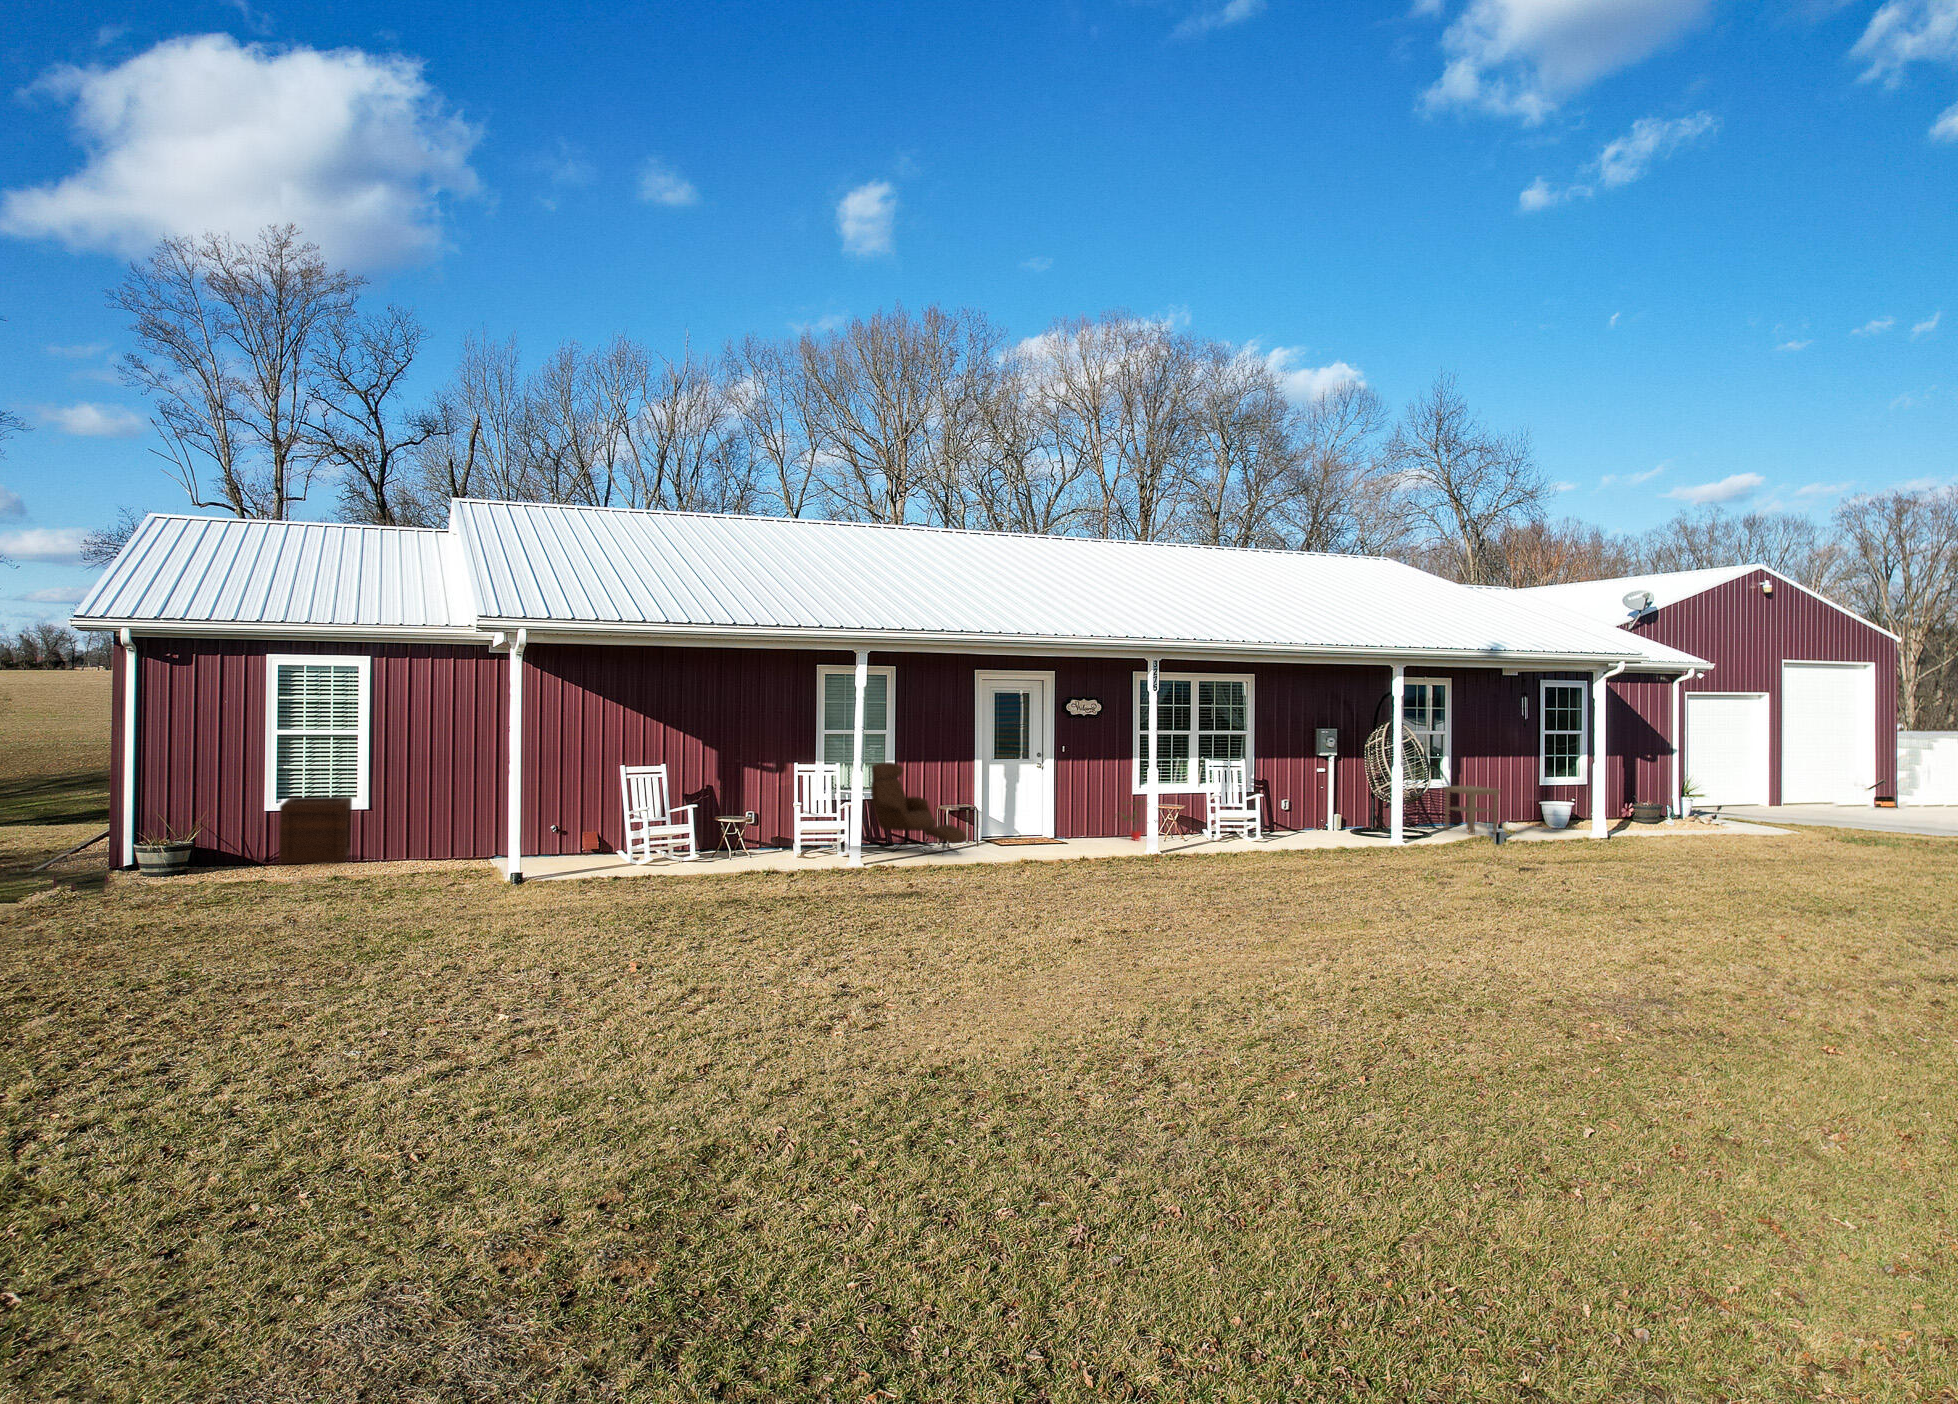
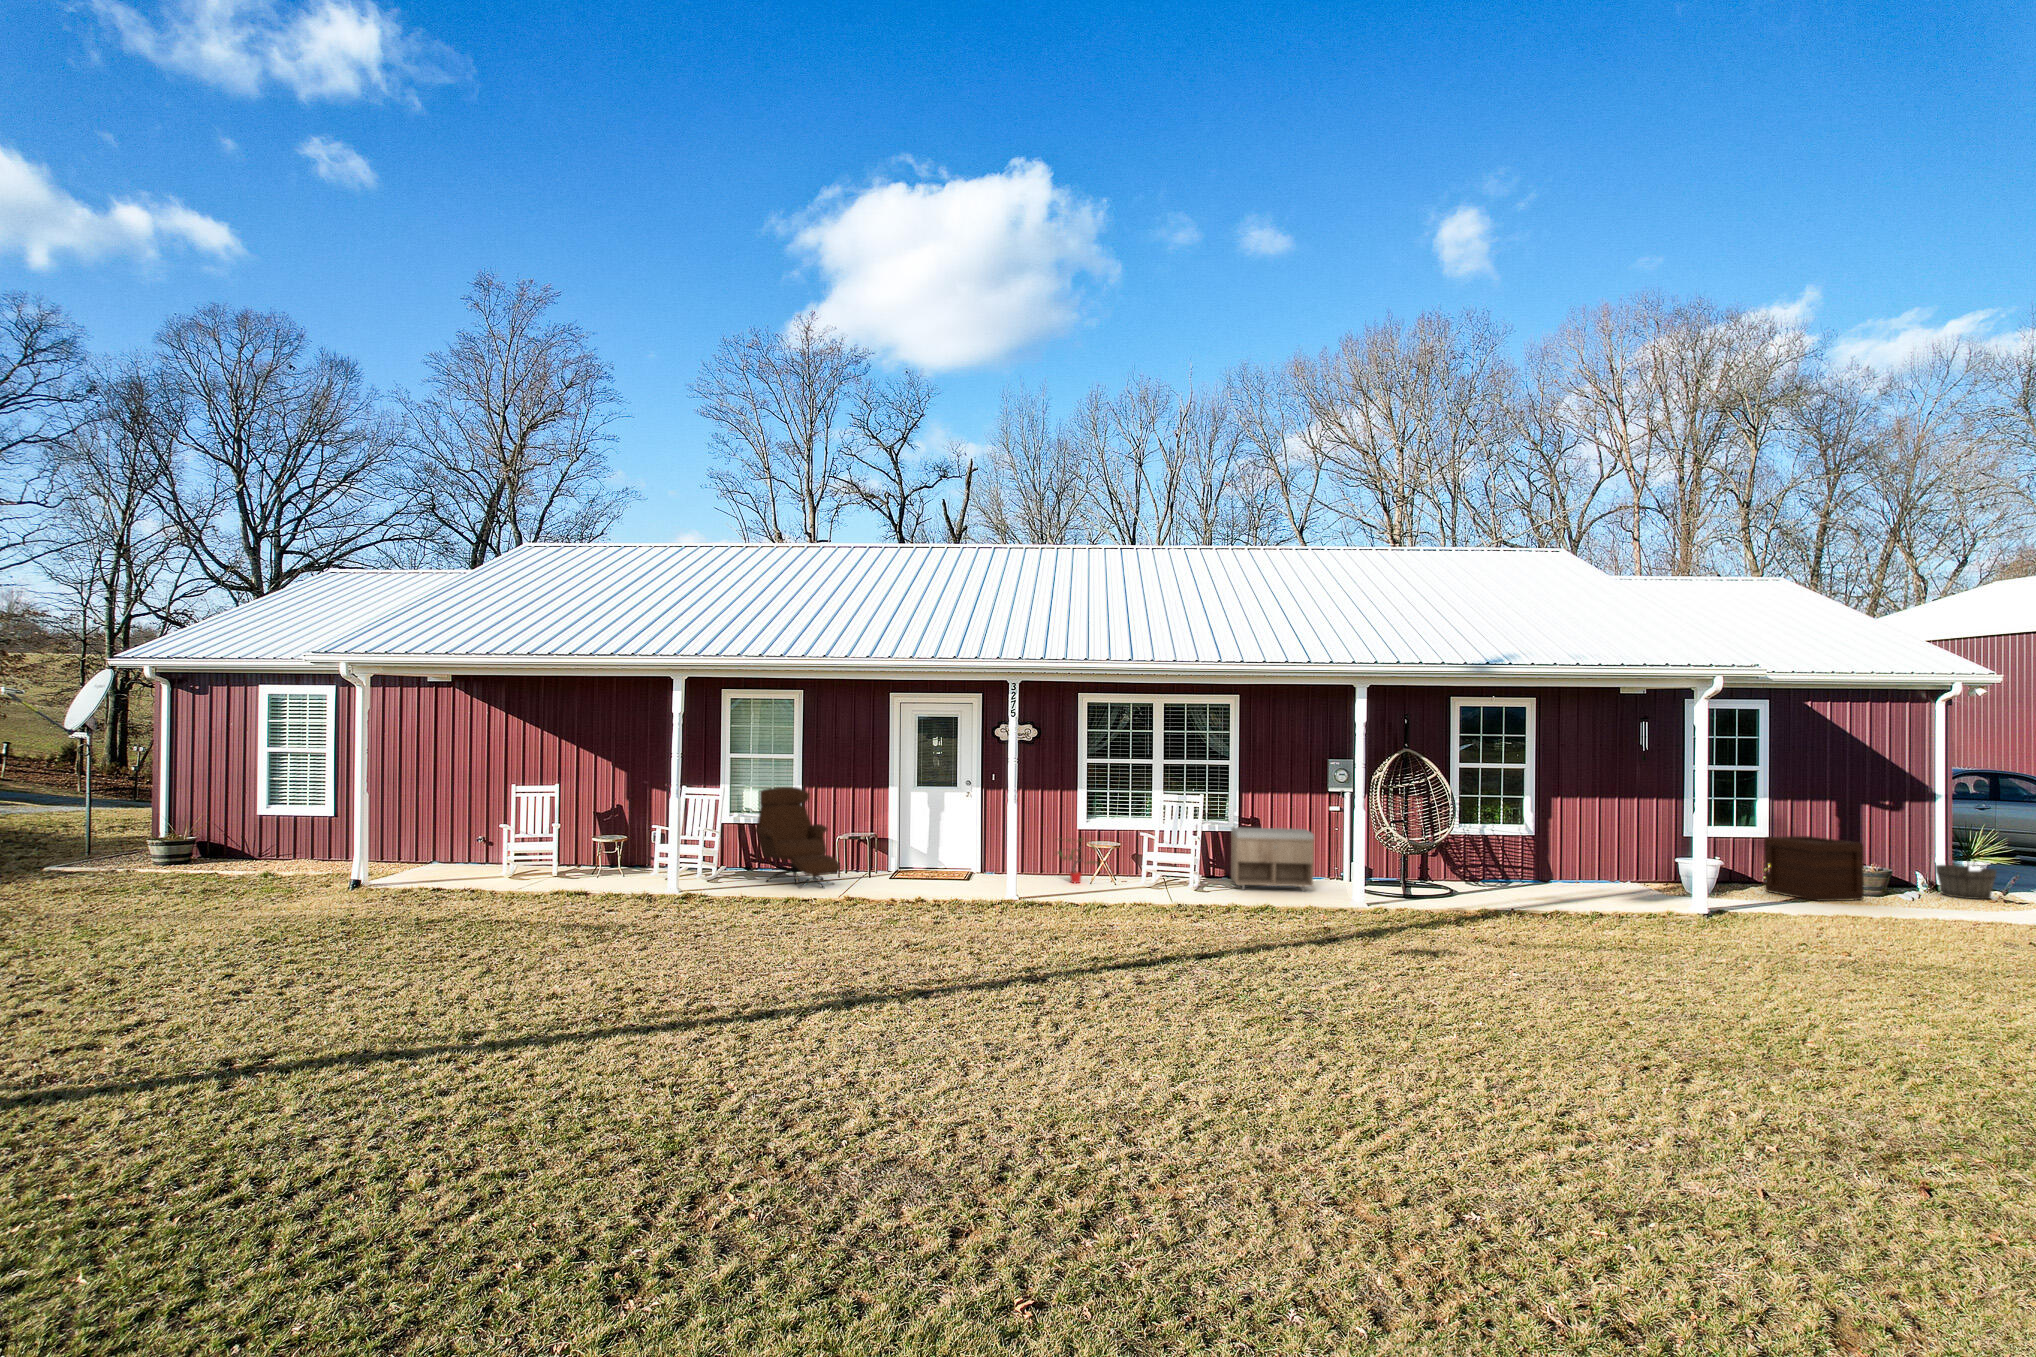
side table: present [1443,785,1502,835] -> none [1521,834,1600,899]
storage bench: none [1247,787,1323,839] -> present [1231,827,1314,892]
wooden bucket: none [1665,793,1703,822] -> present [1936,860,1997,899]
wooden crate: present [279,797,352,864] -> present [1764,836,1864,901]

